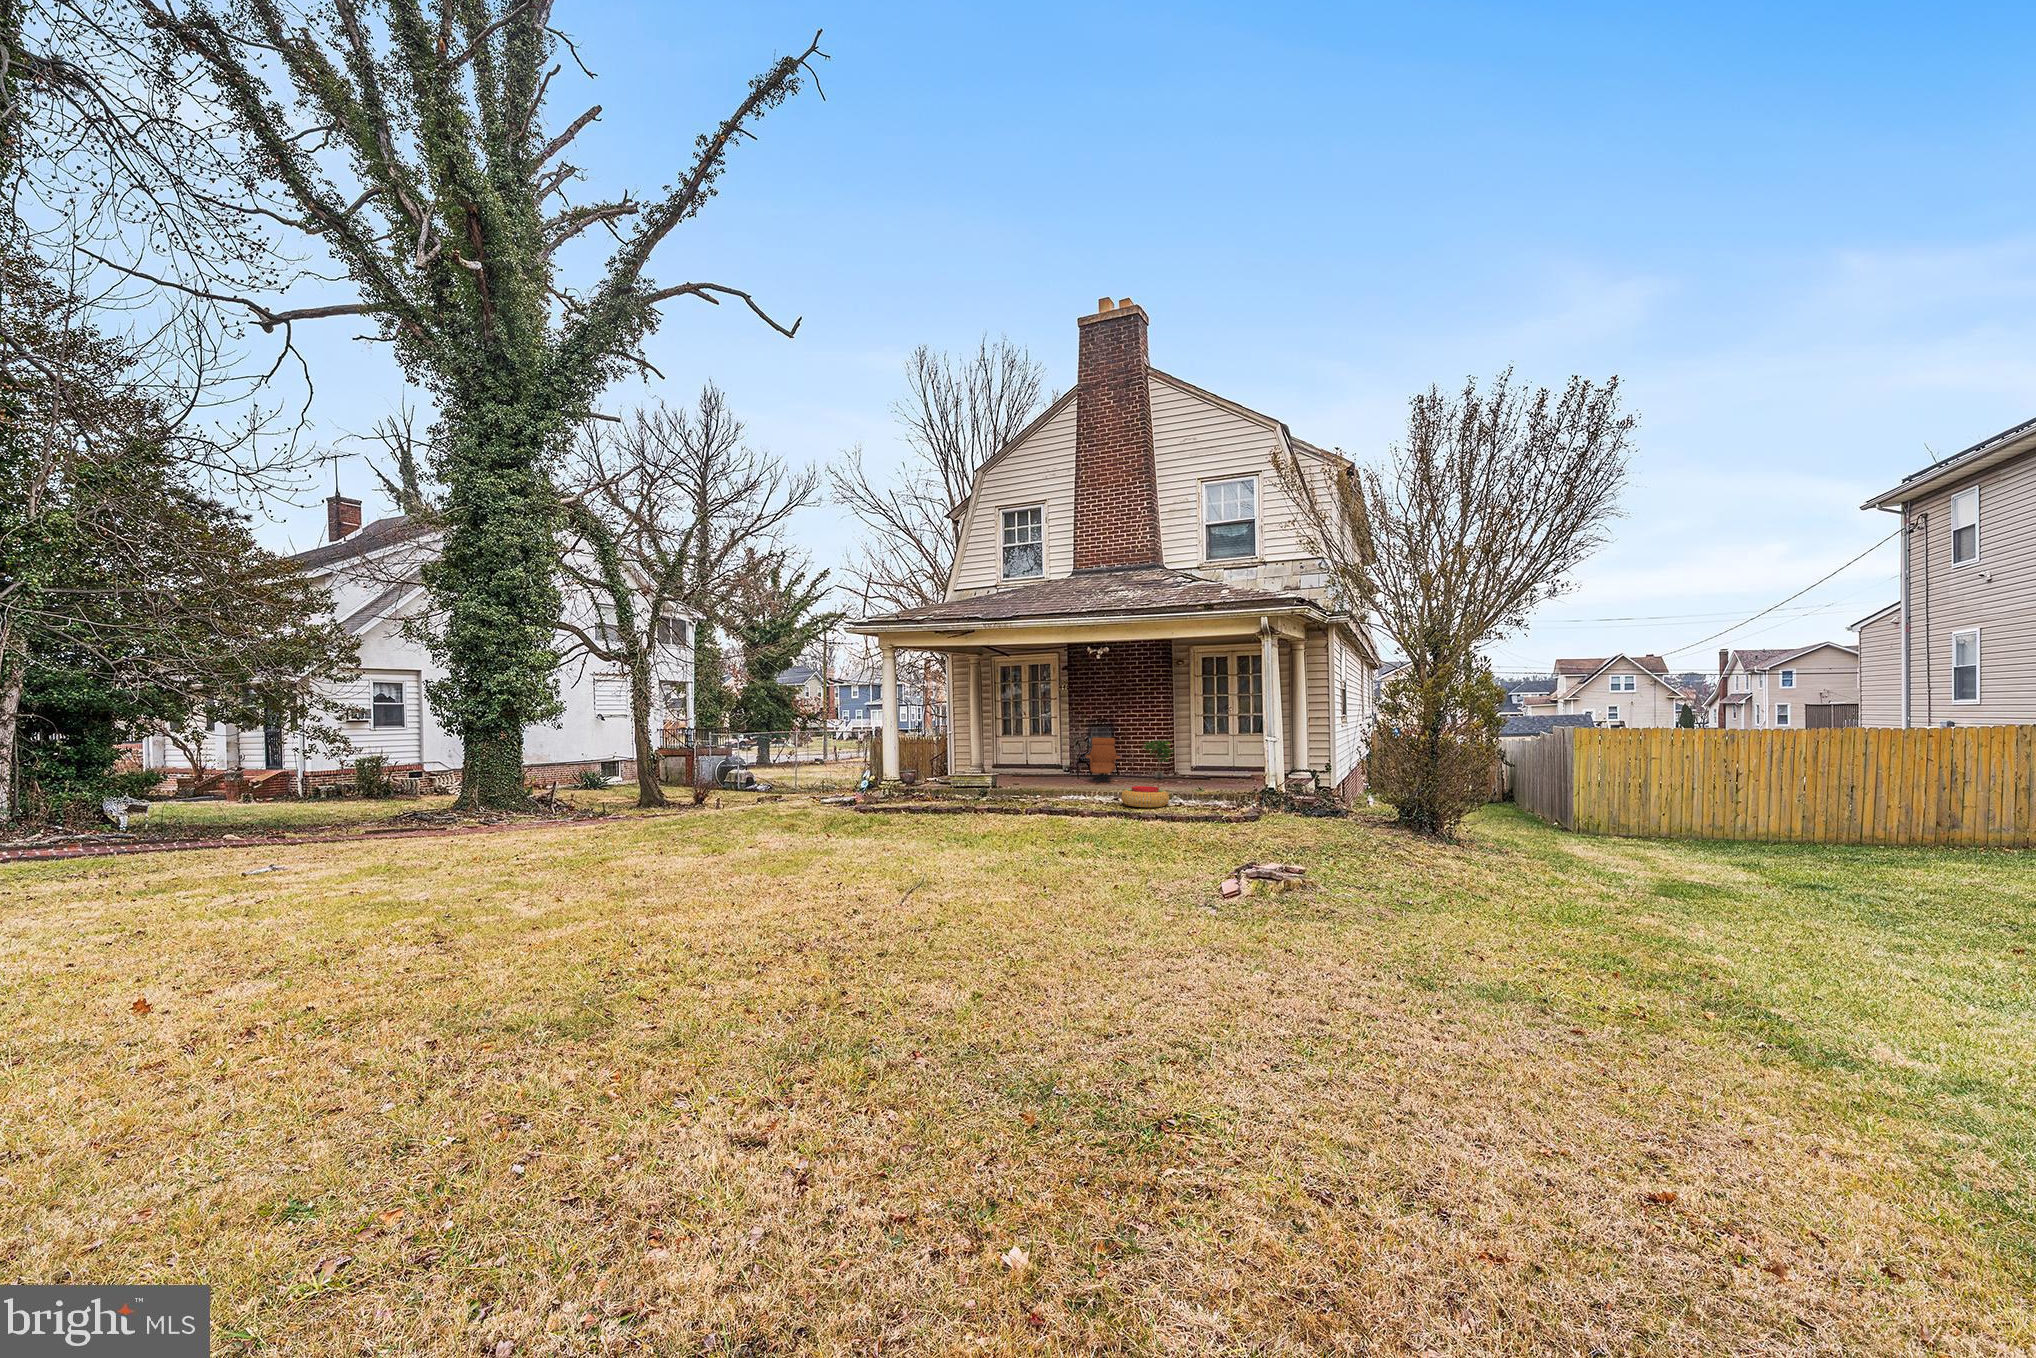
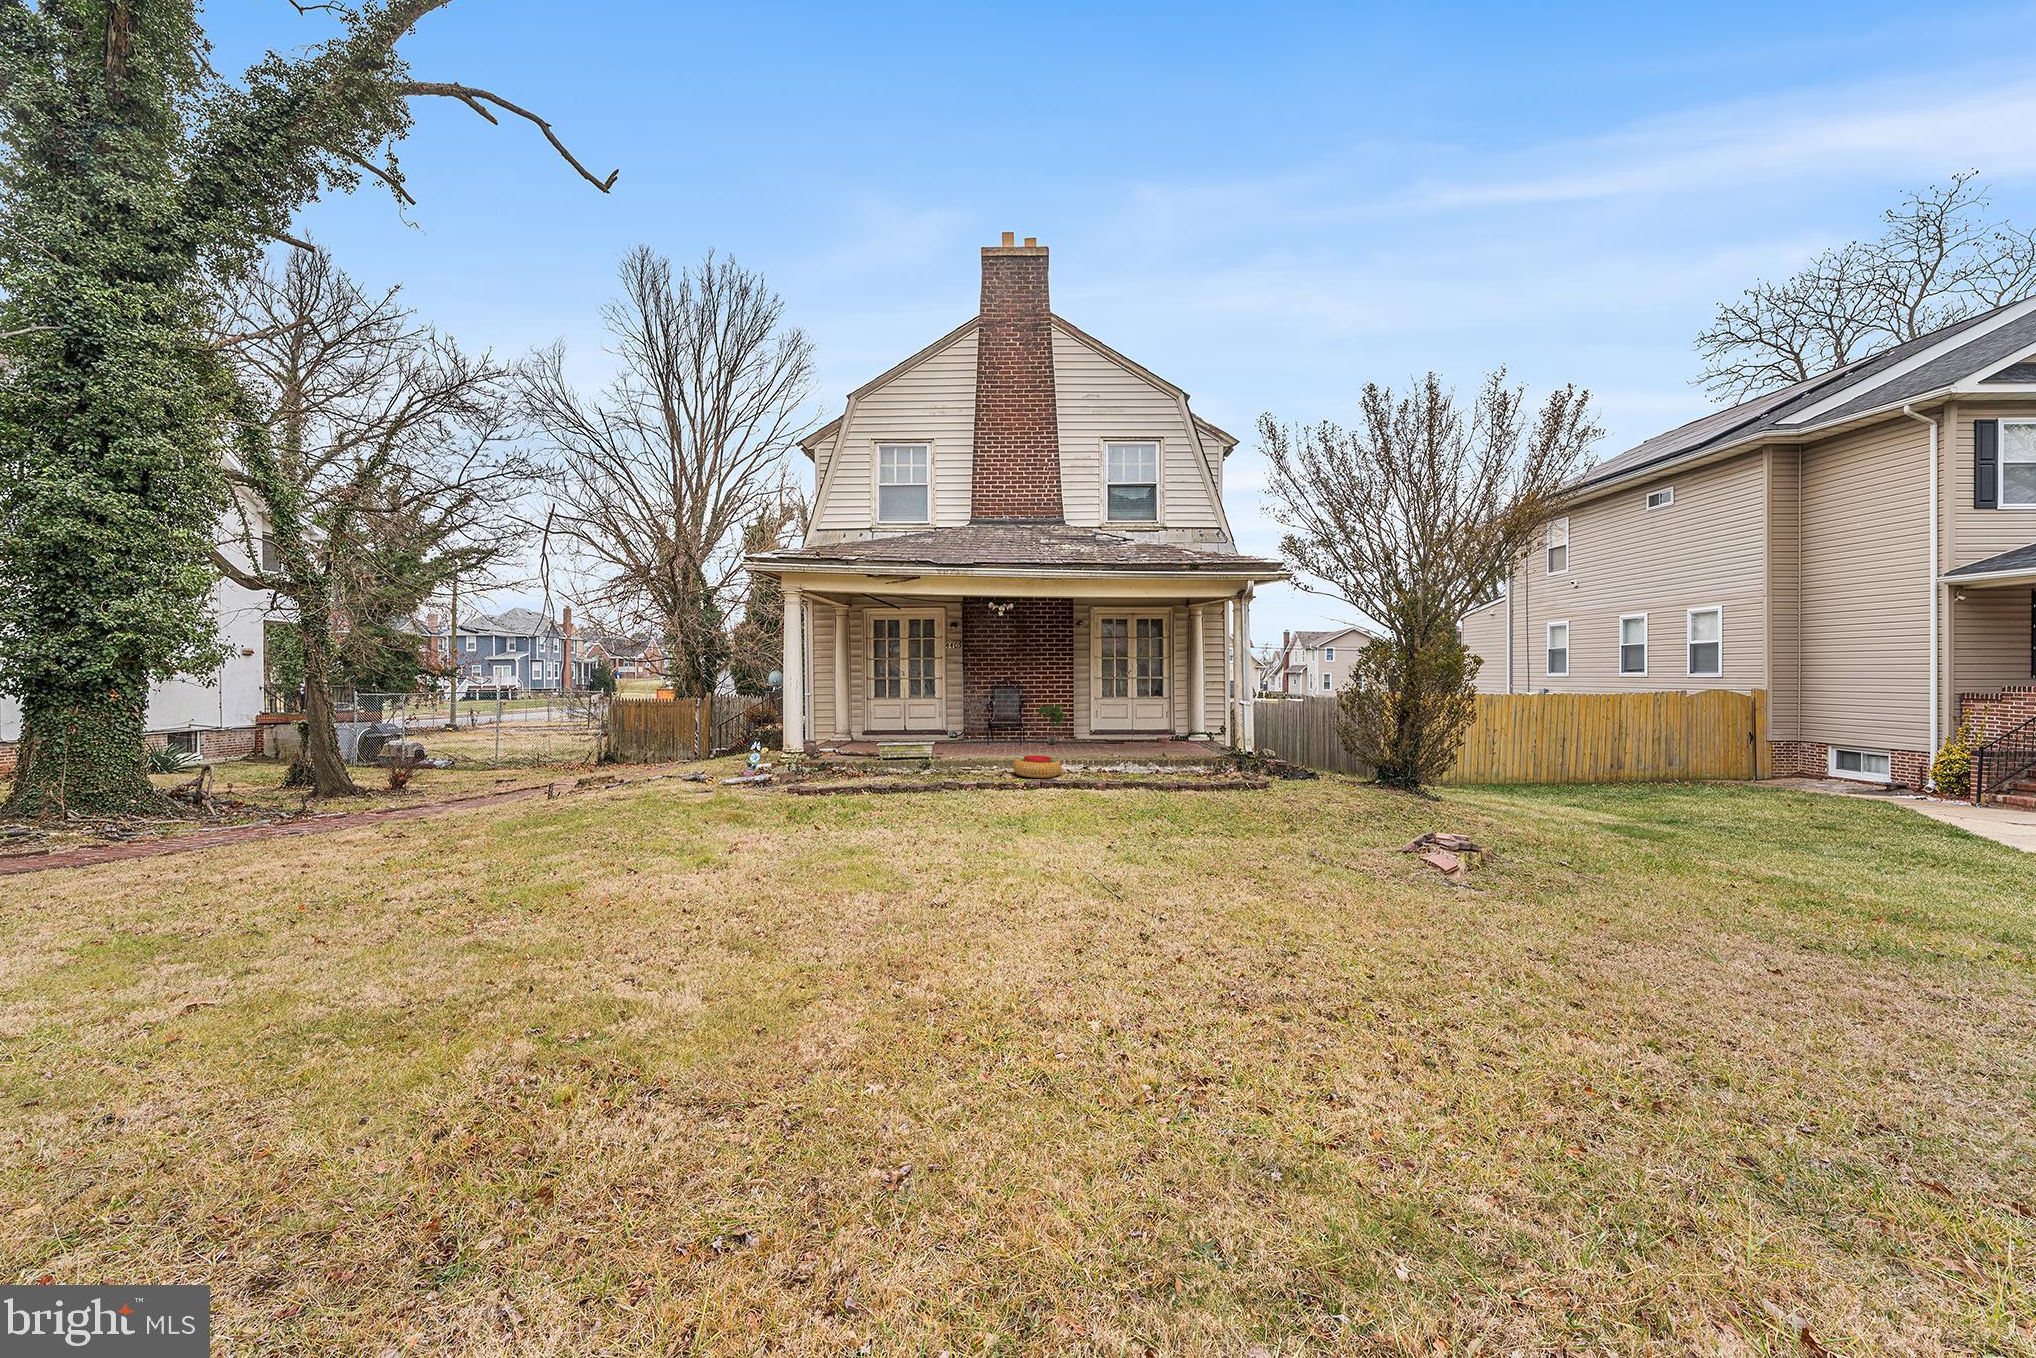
lounge chair: present [1085,737,1121,783] -> none [977,700,1014,748]

